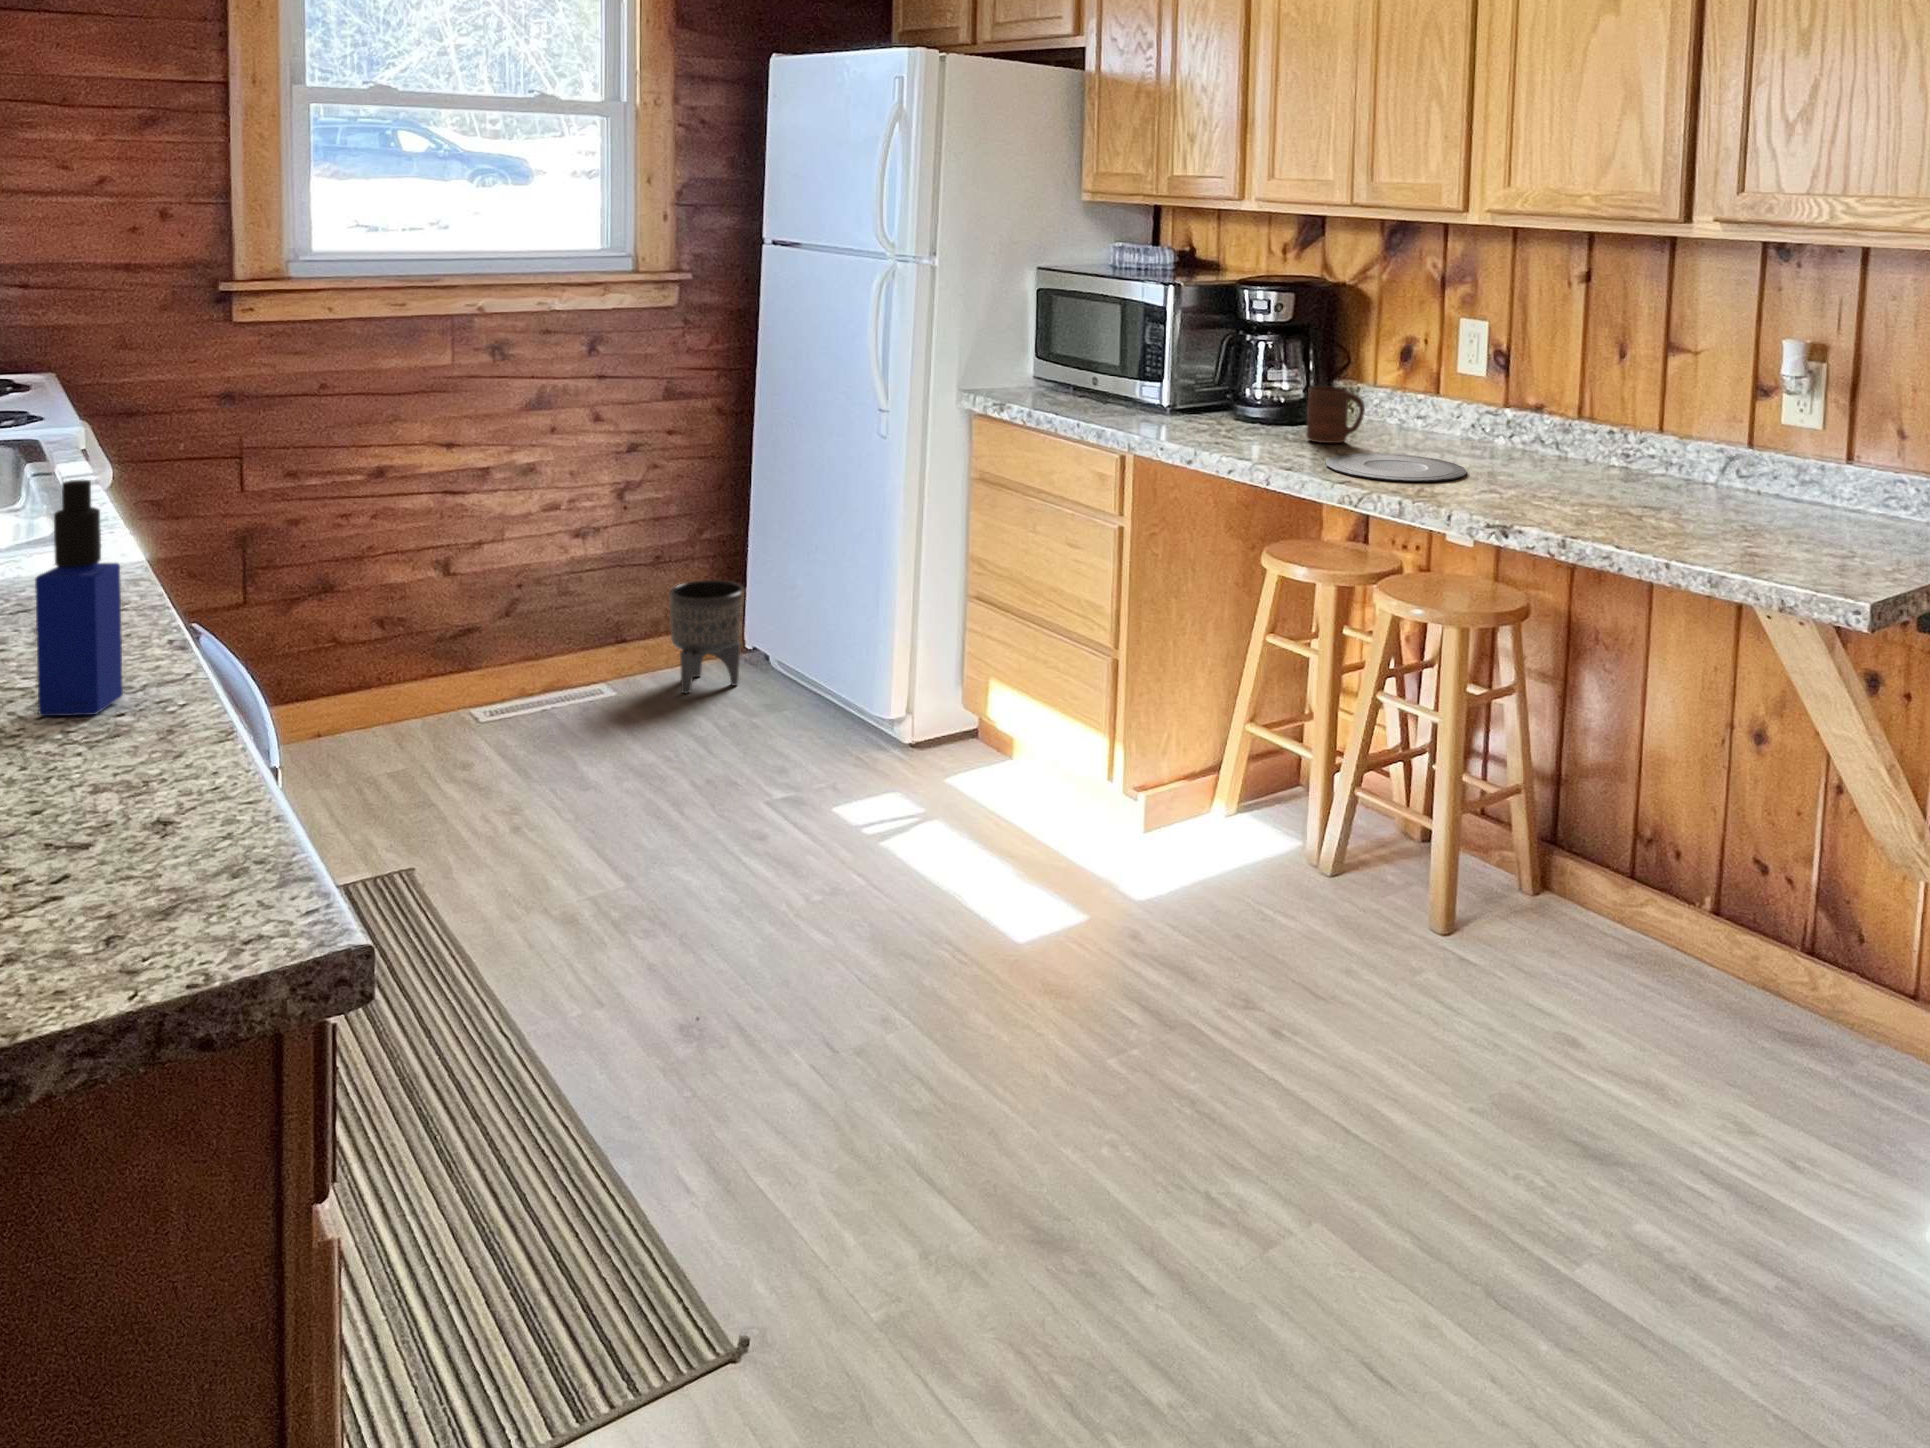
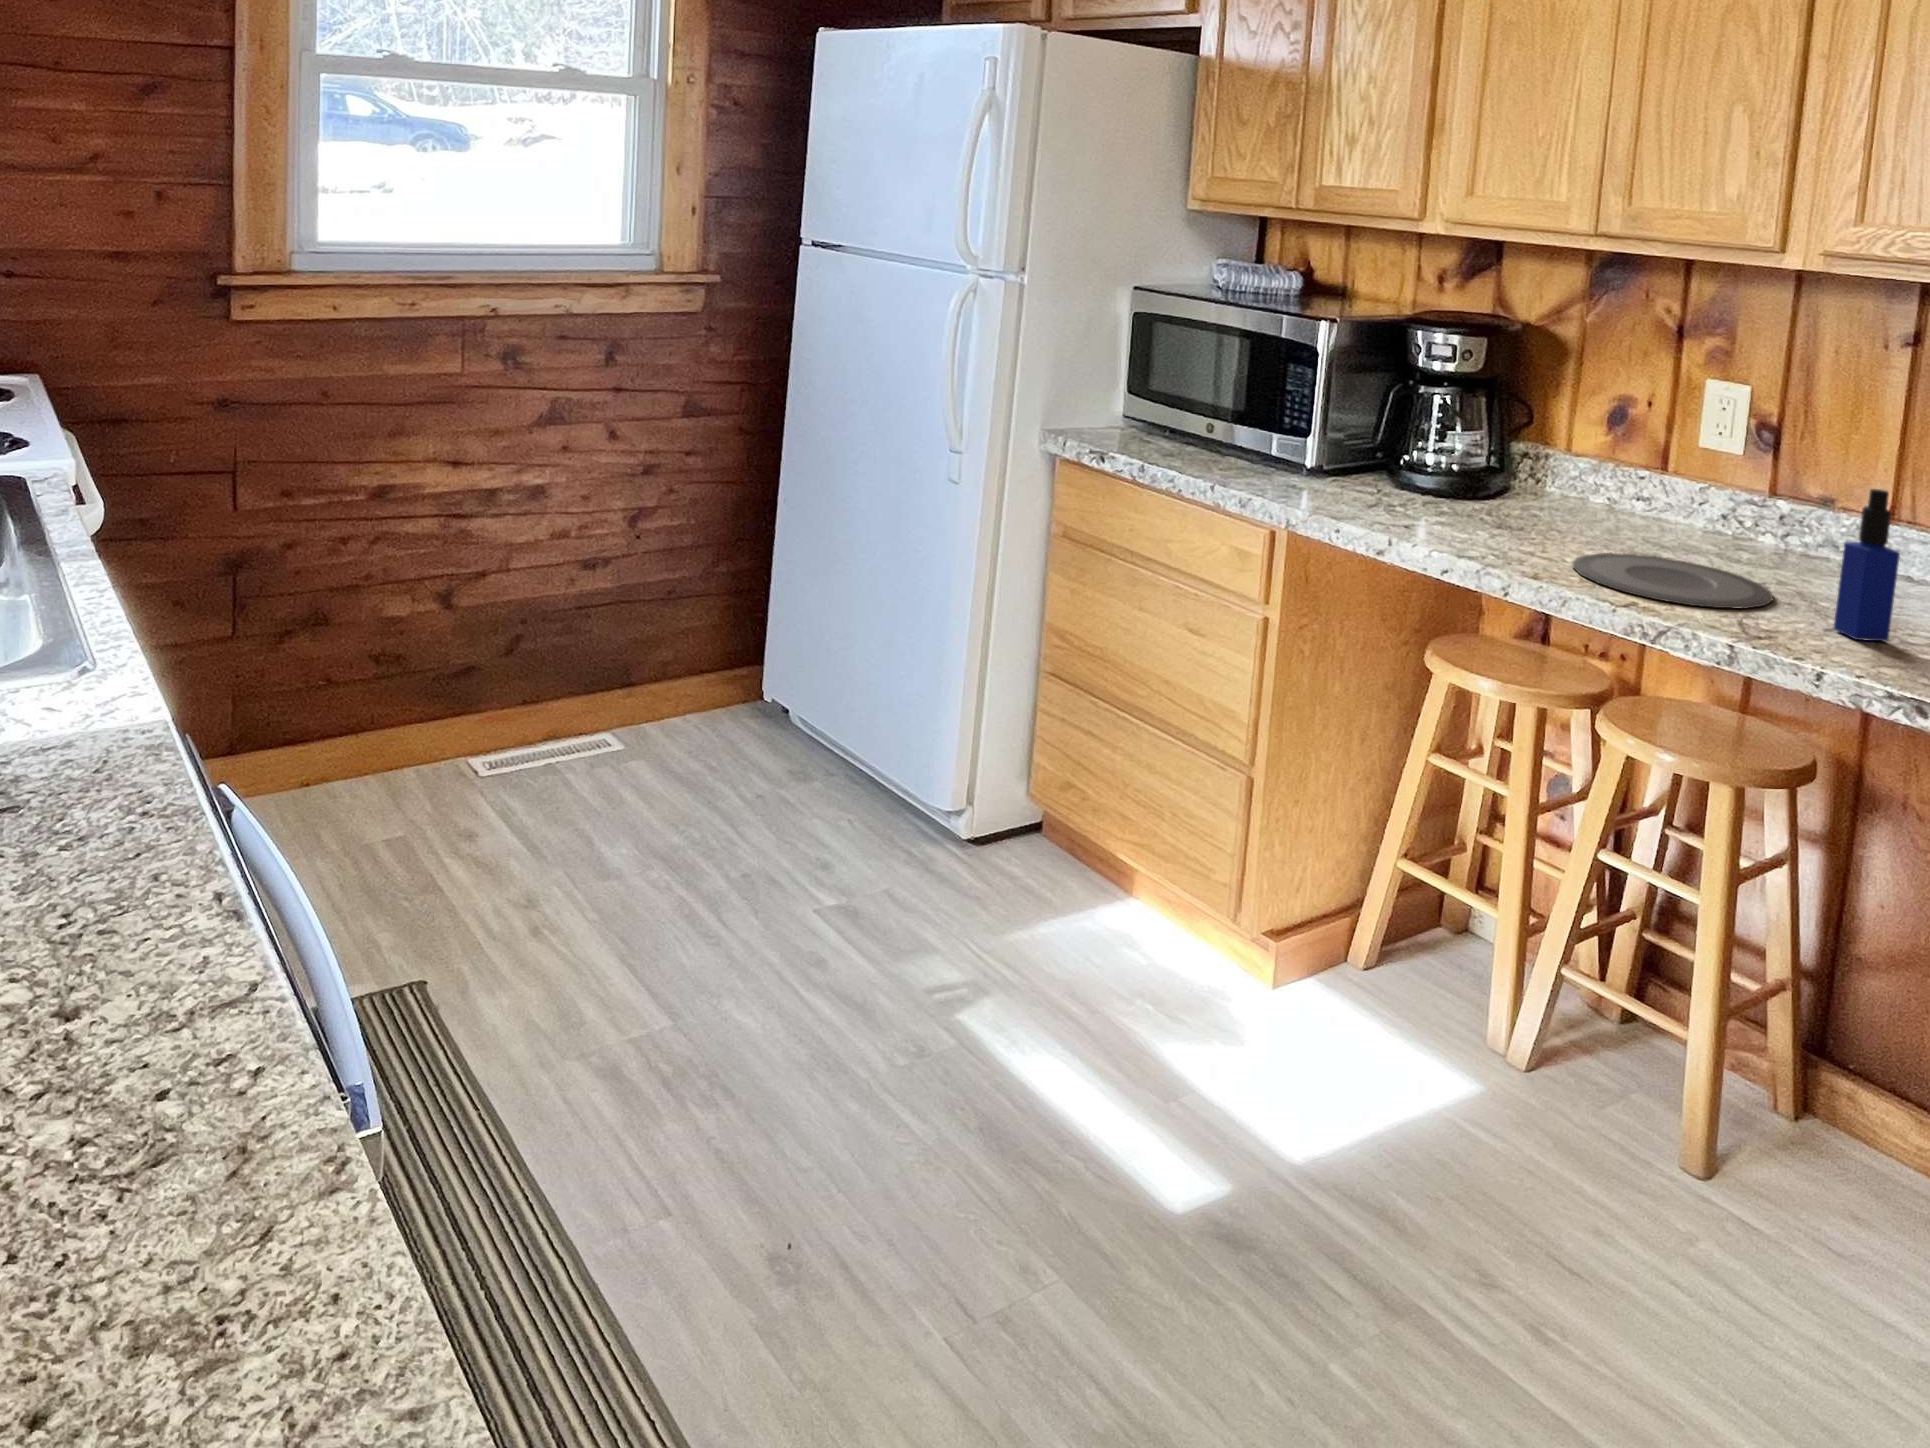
cup: present [1306,386,1365,443] -> none [1513,459,1595,533]
bottle: present [35,480,123,716] -> present [1833,489,1900,641]
planter: present [669,580,744,694] -> none [685,620,767,750]

